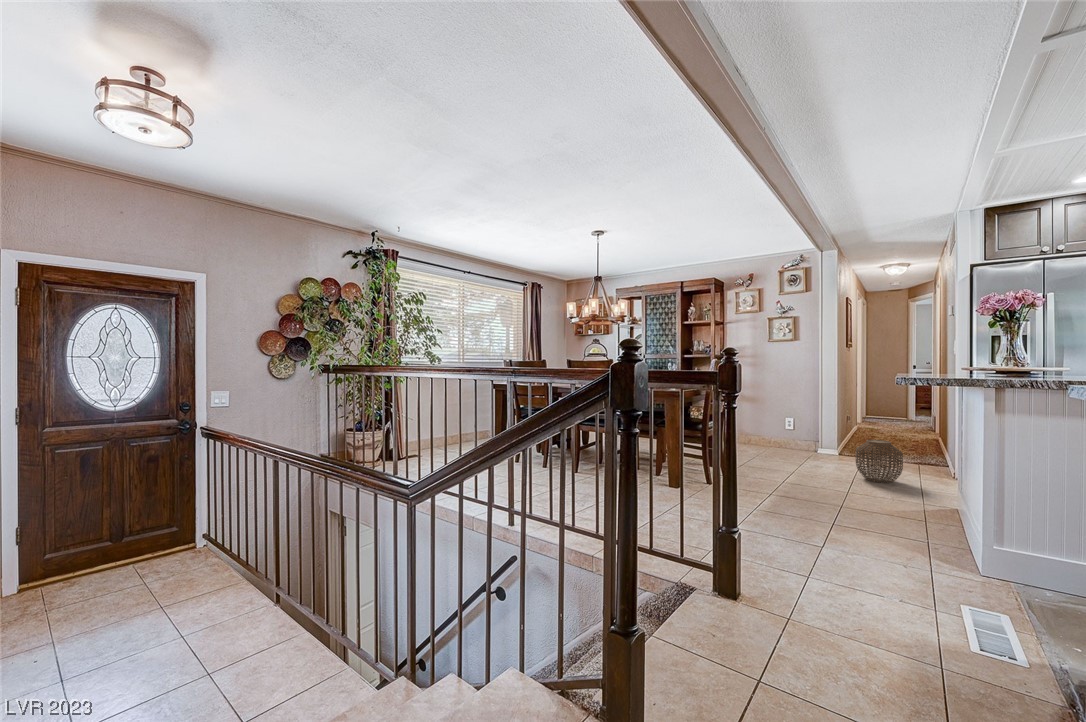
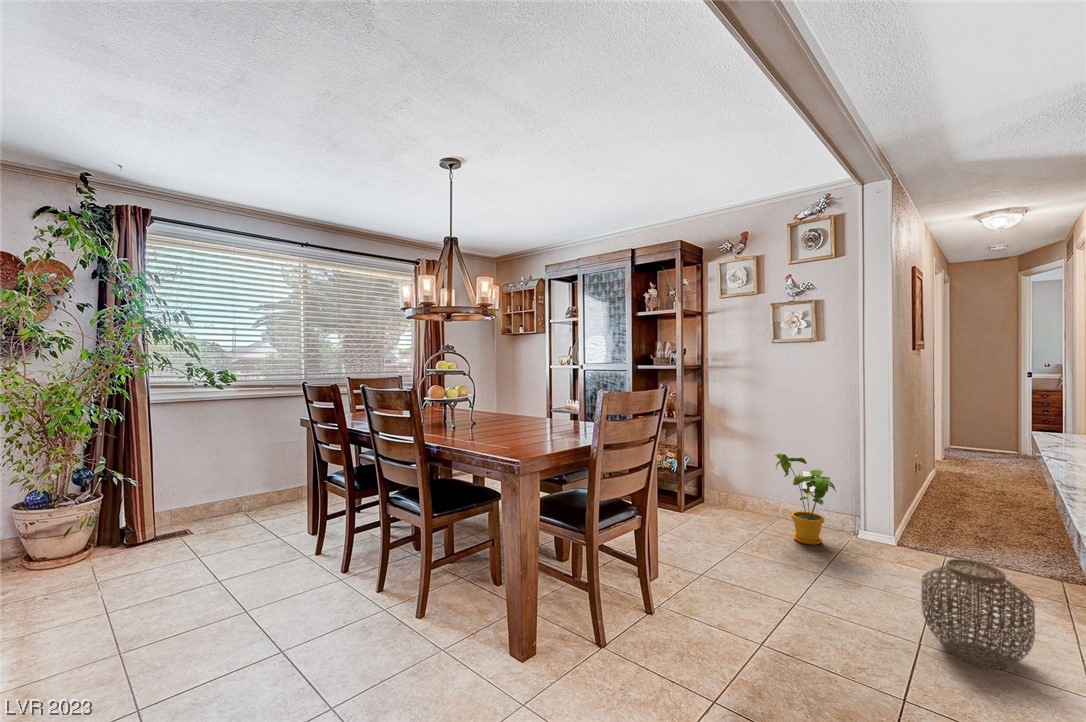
house plant: none [774,403,808,454] -> present [775,453,836,545]

